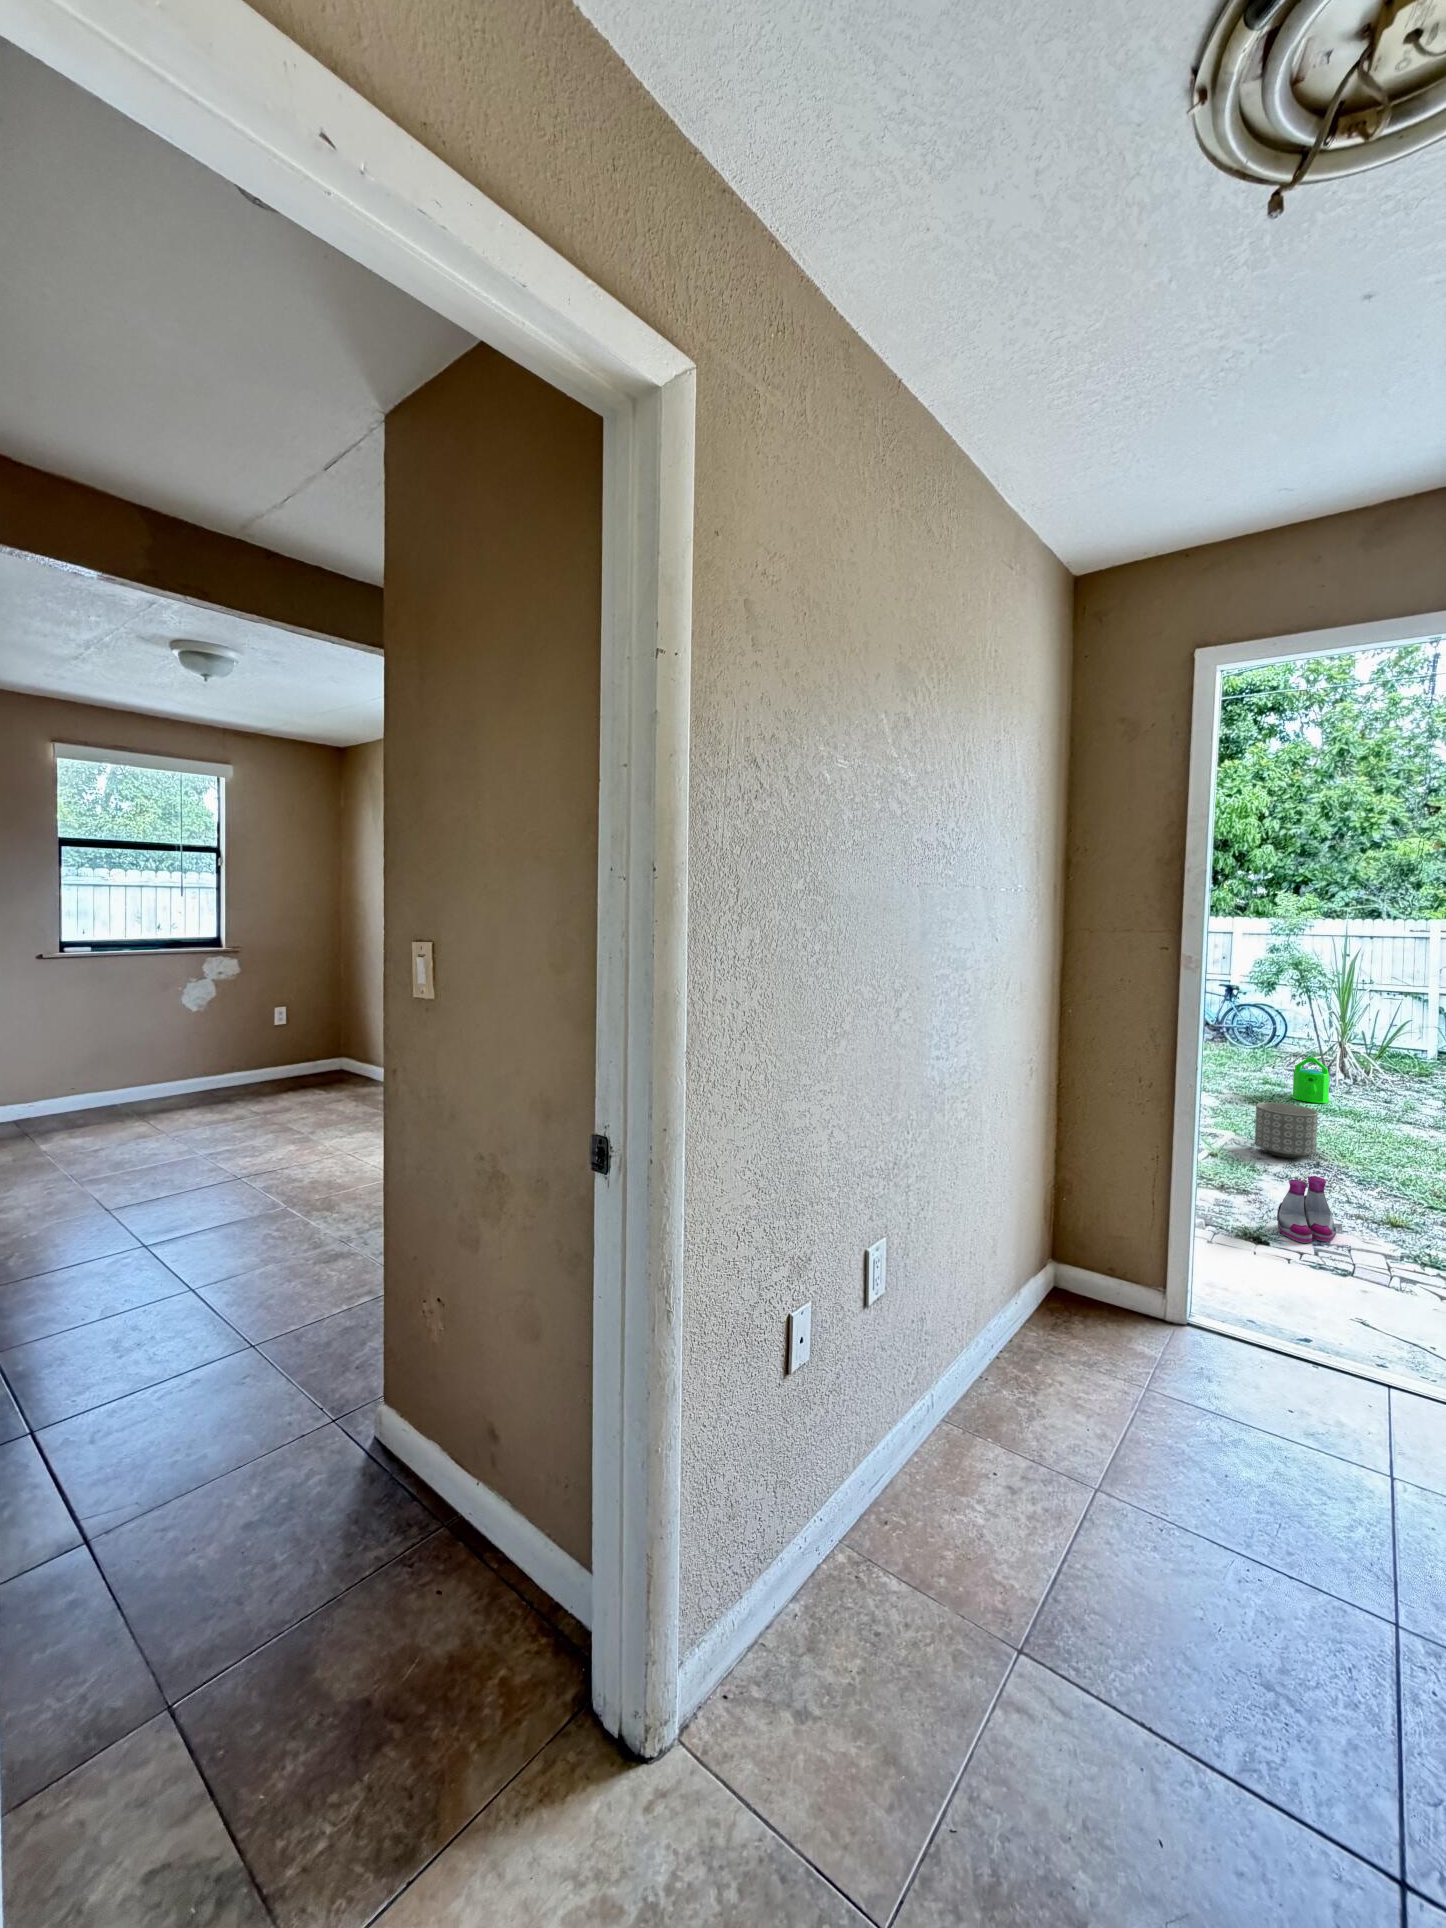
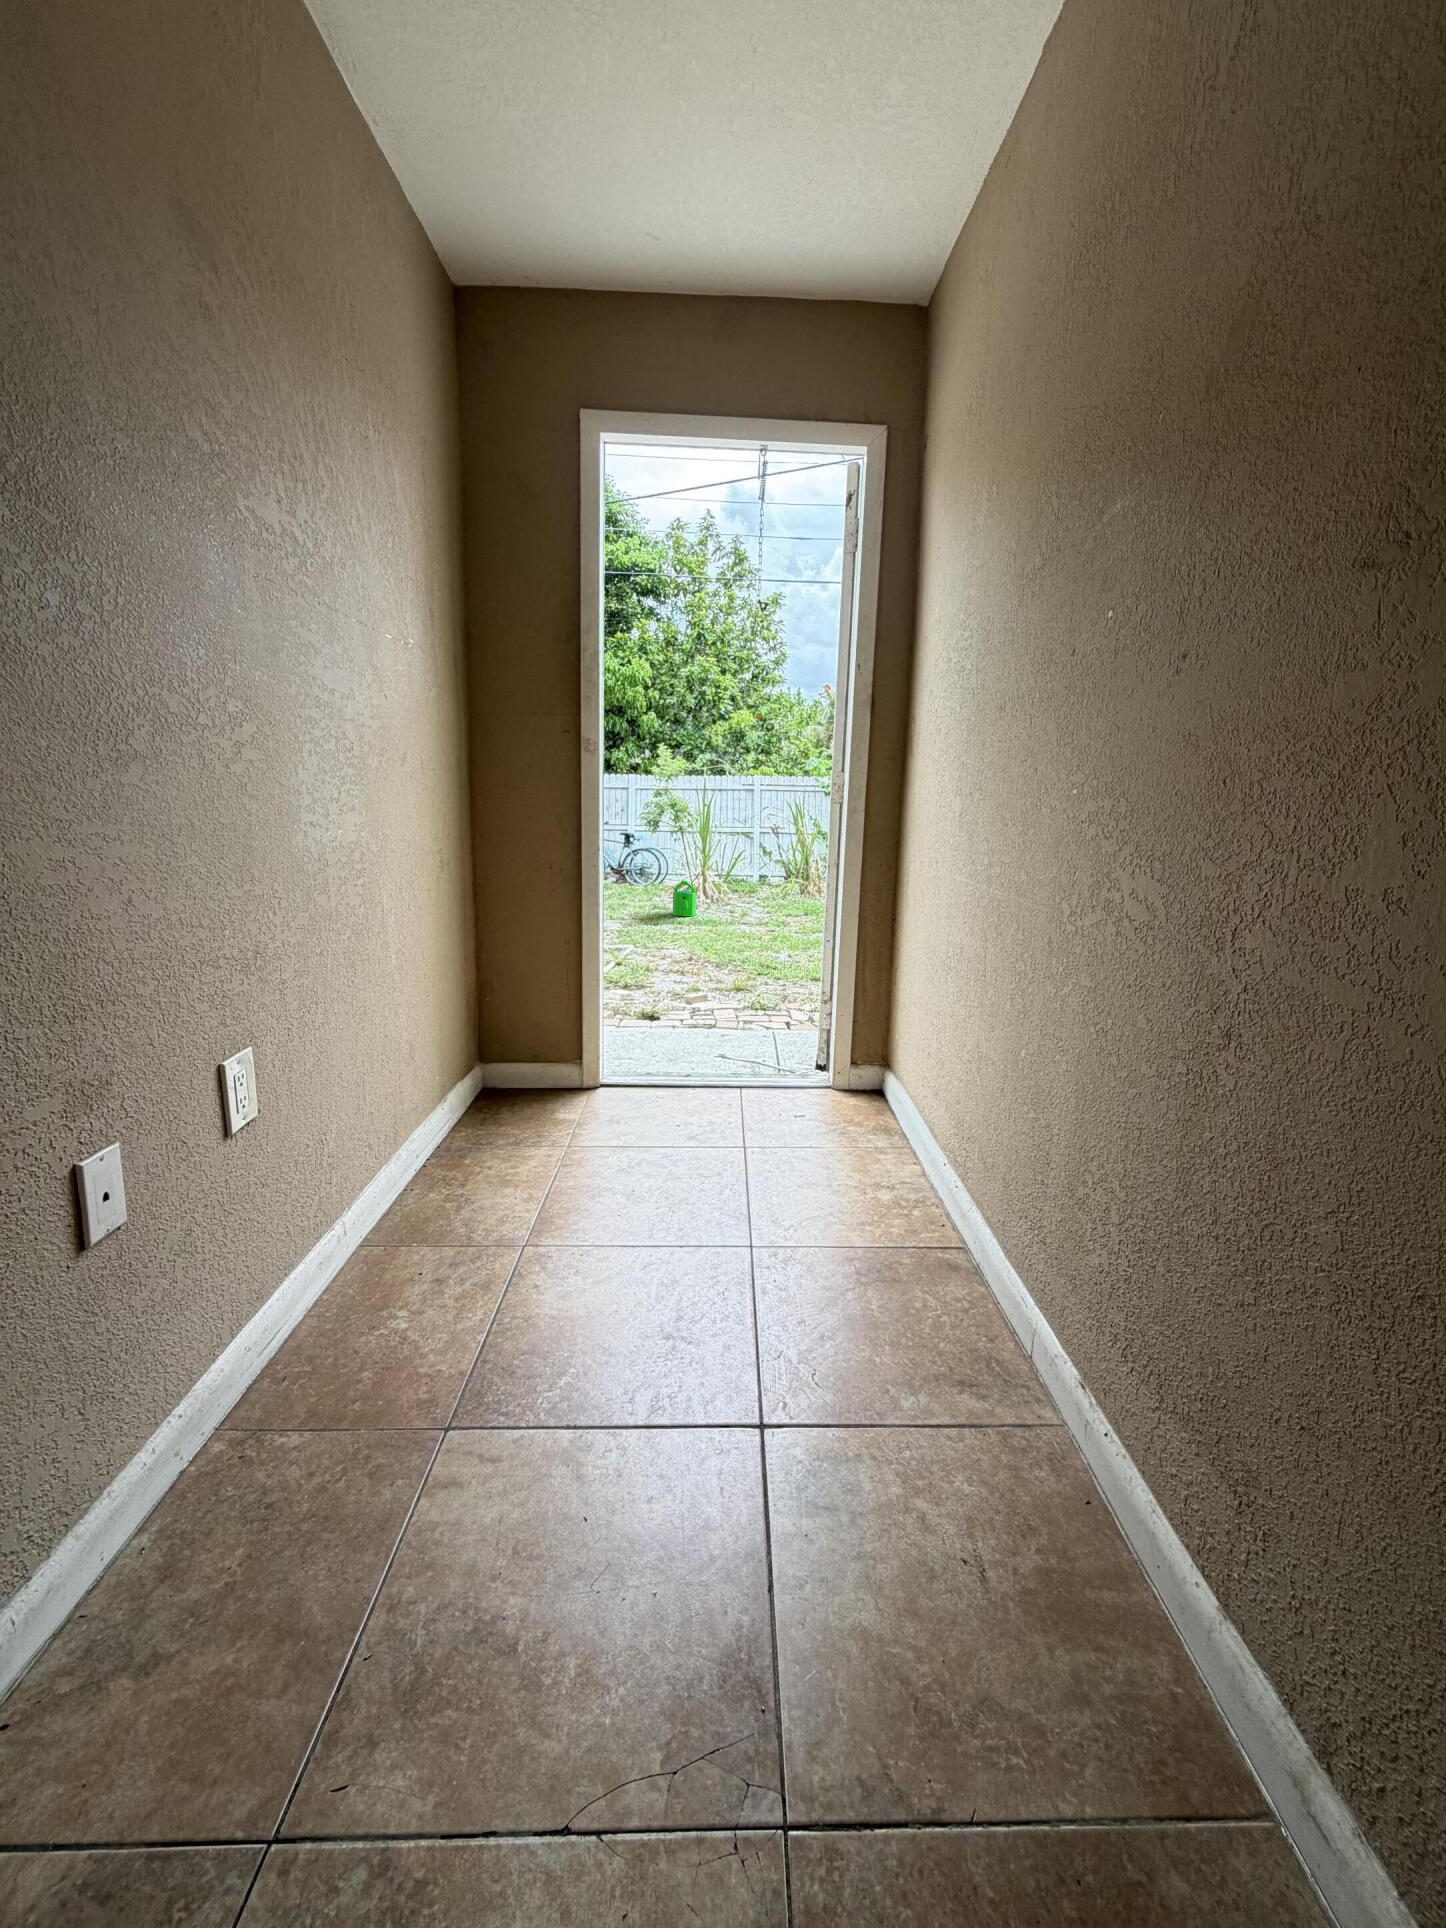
planter: present [1255,1102,1318,1158] -> none [648,915,689,957]
boots: present [1277,1176,1336,1243] -> none [665,958,703,1011]

